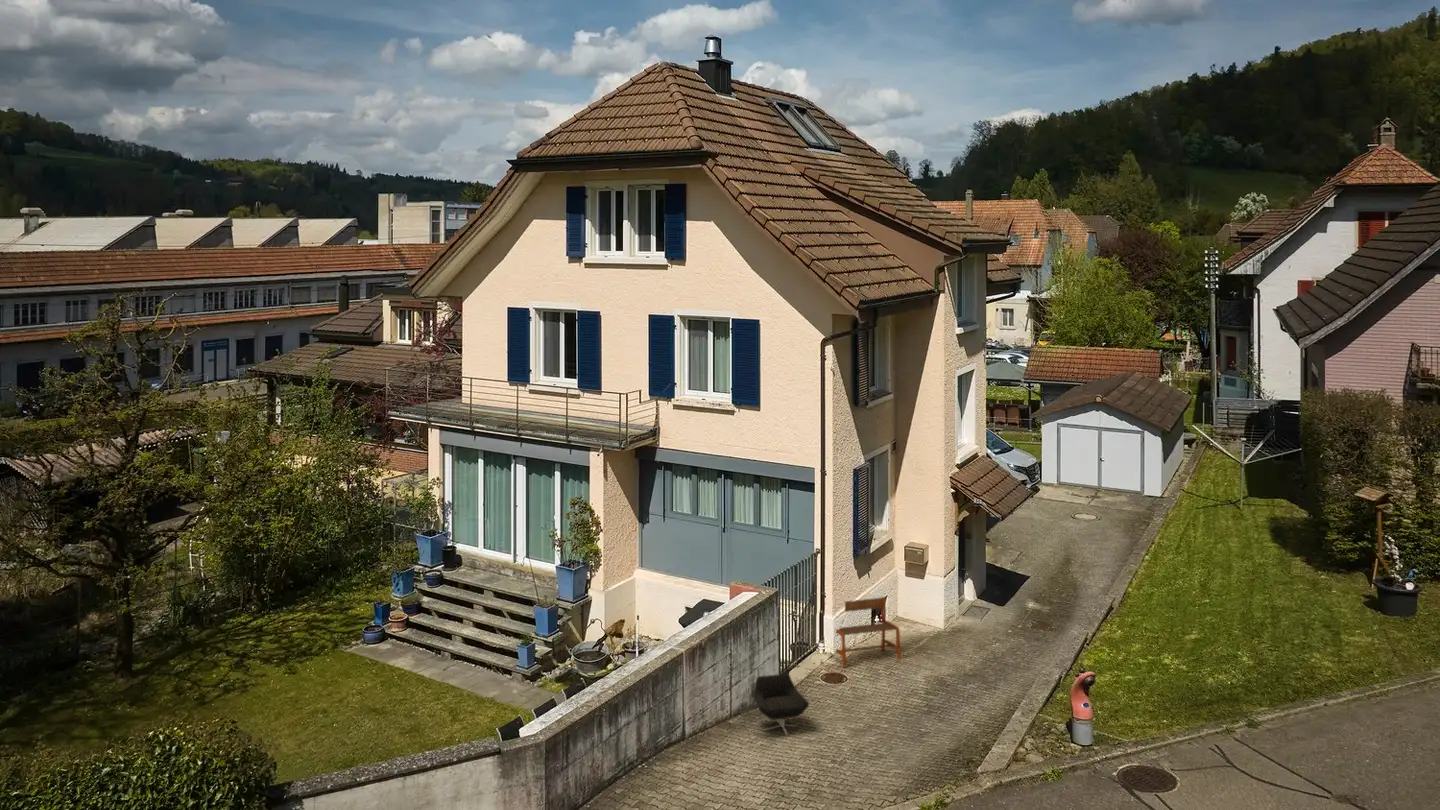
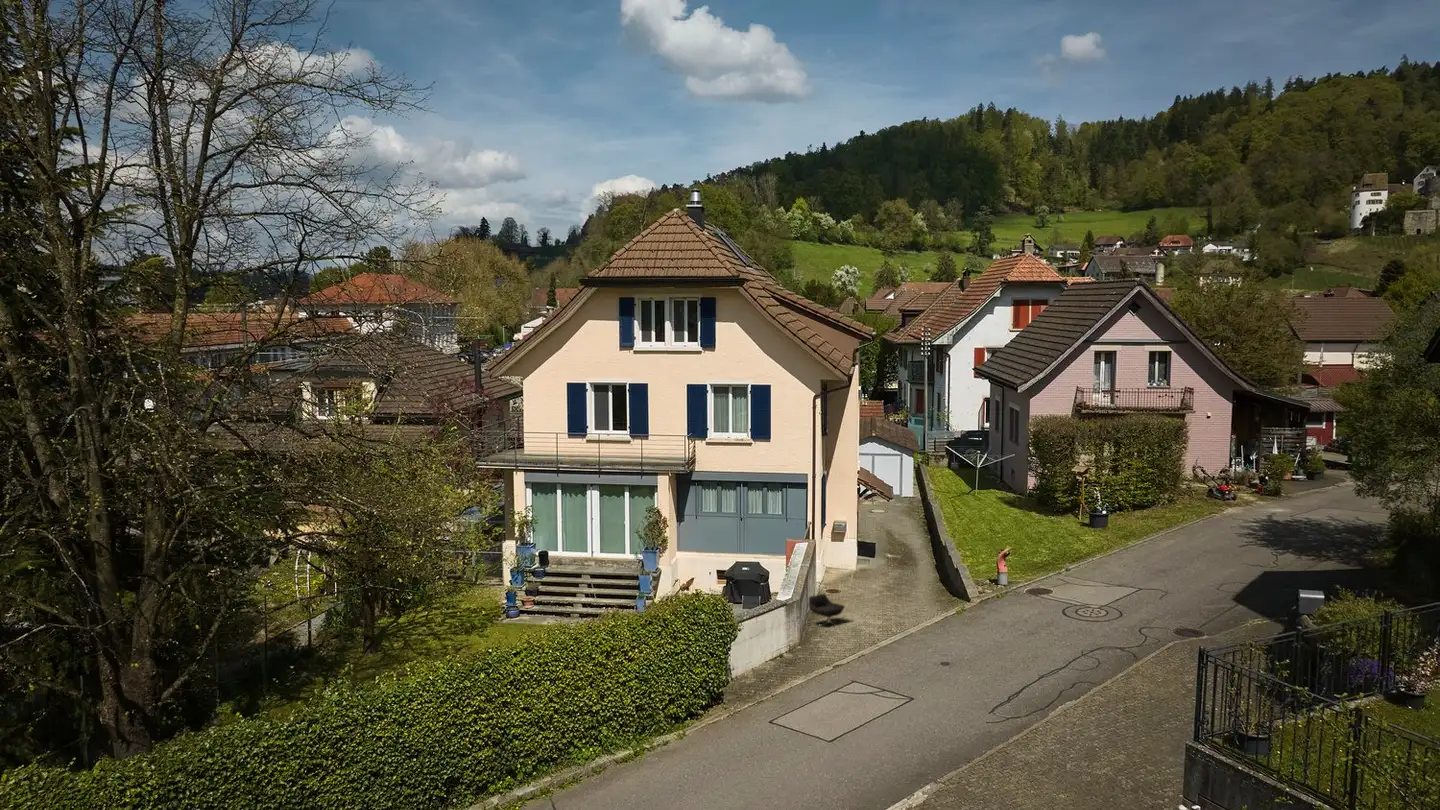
bench: present [836,597,901,667] -> none [814,556,857,599]

